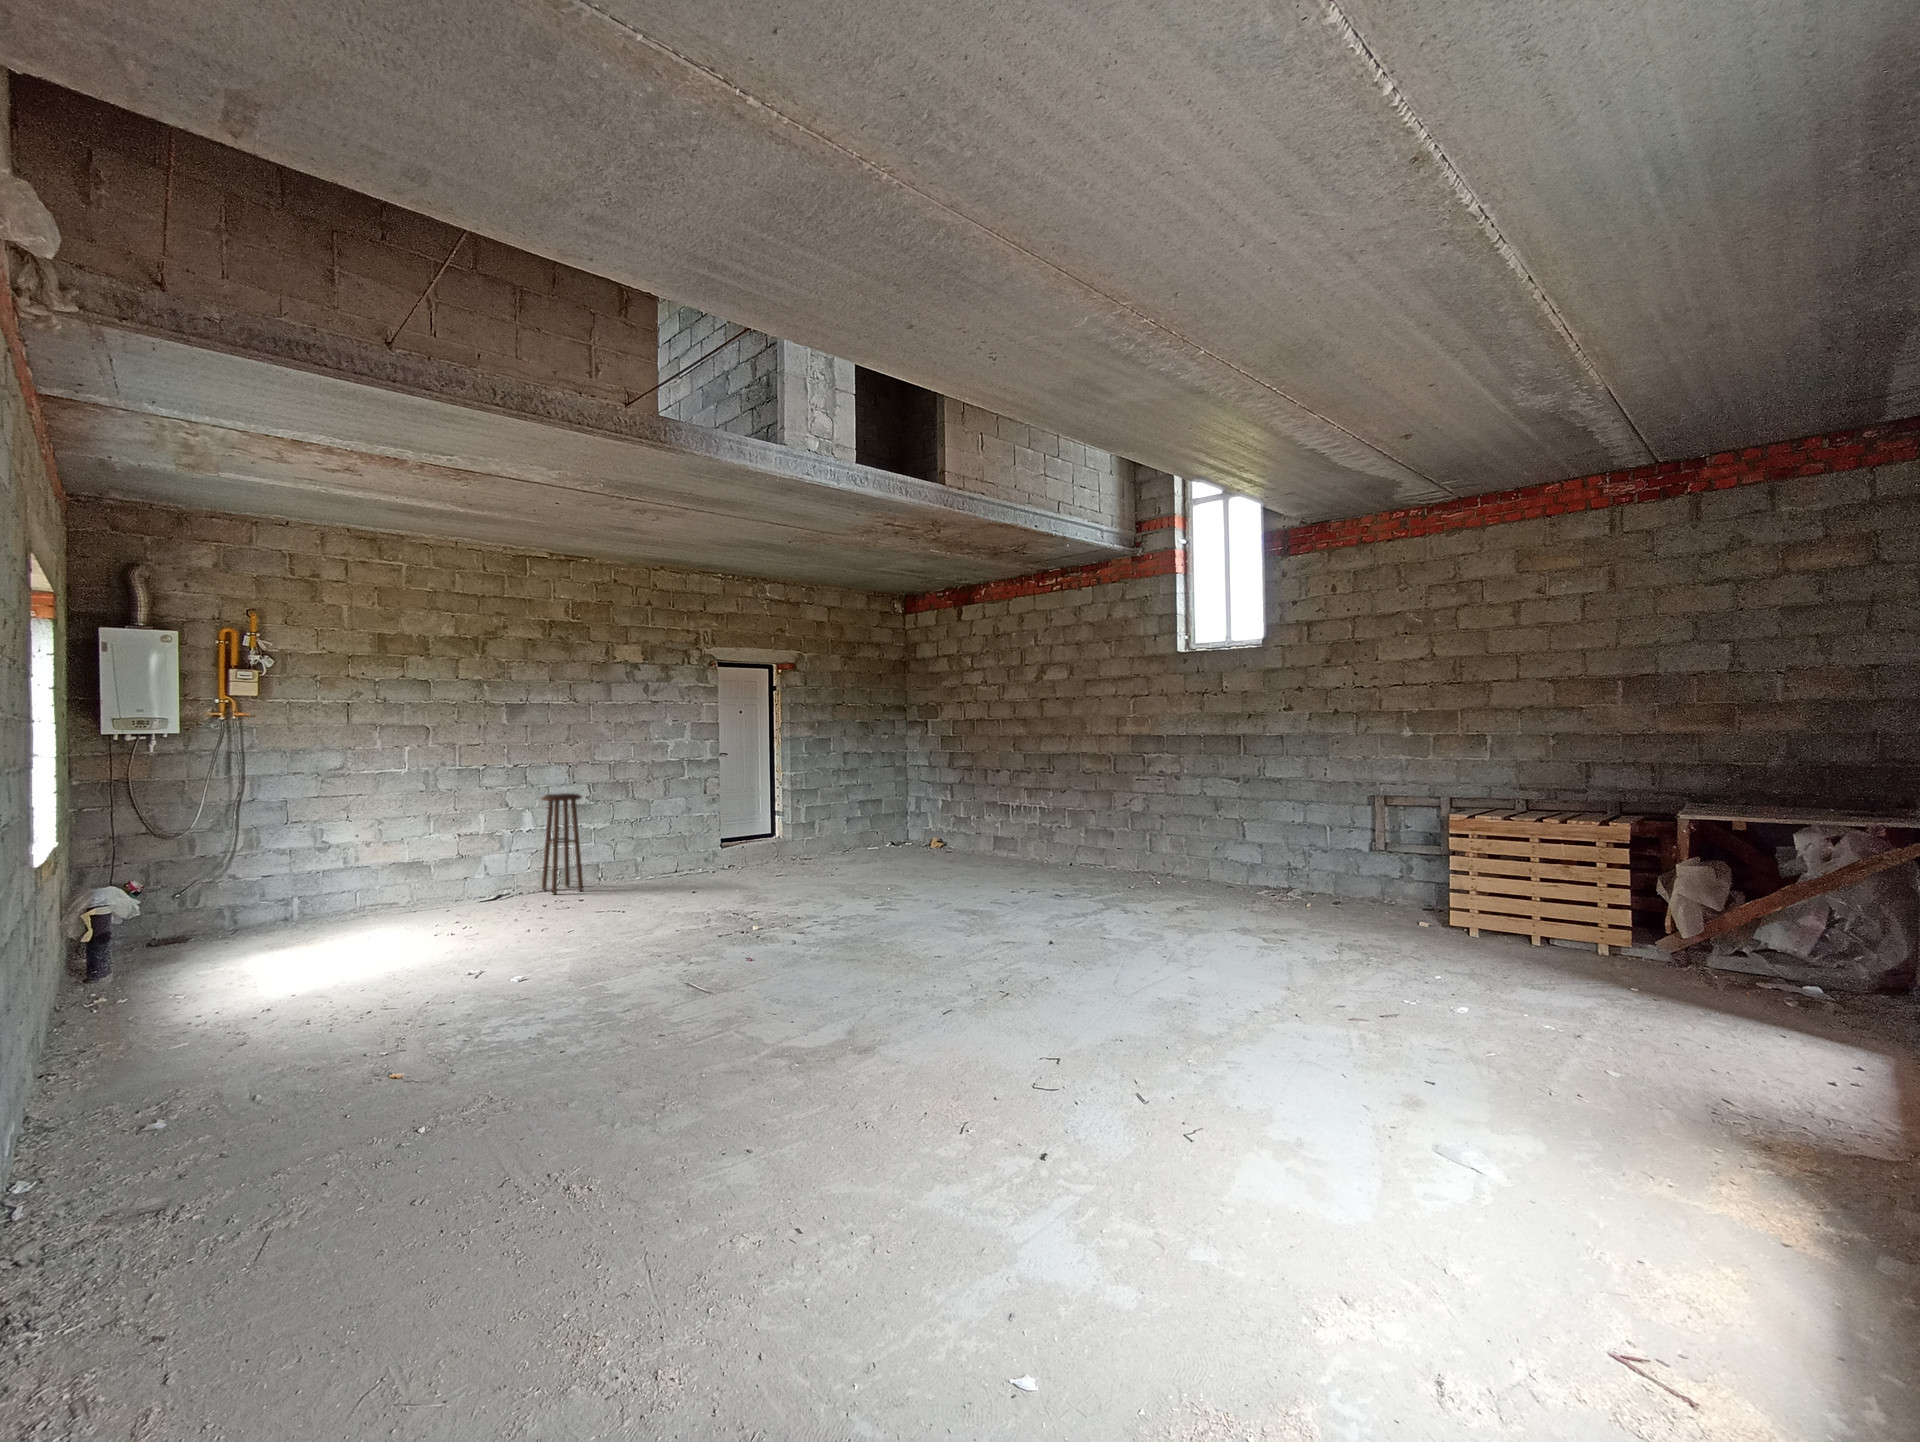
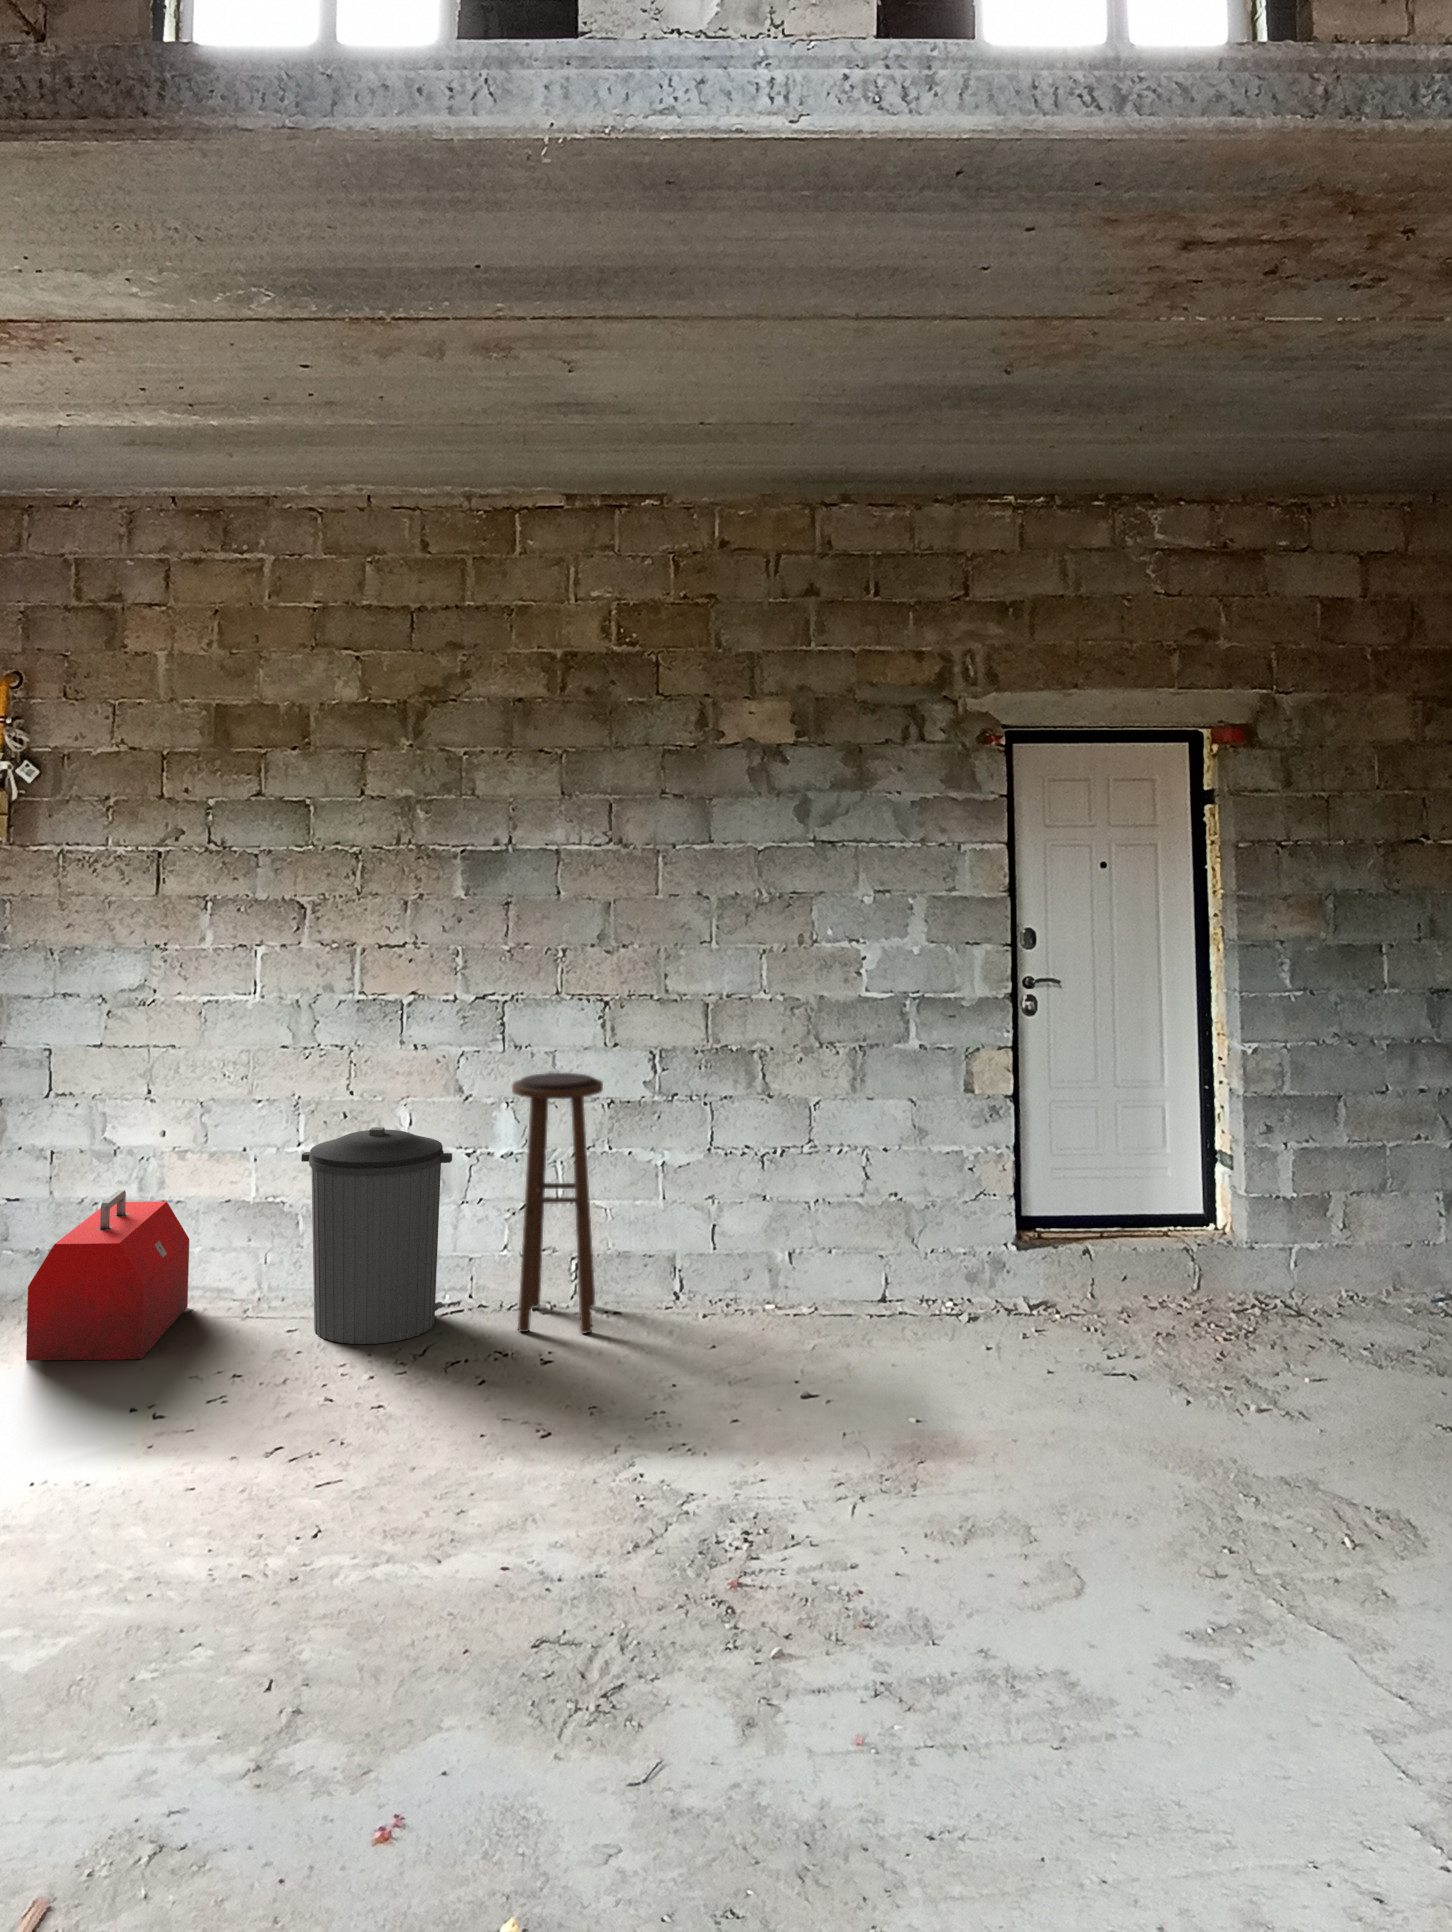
trash can: none [447,819,519,907] -> present [301,1127,452,1344]
toolbox: none [316,858,394,932] -> present [26,1190,189,1361]

